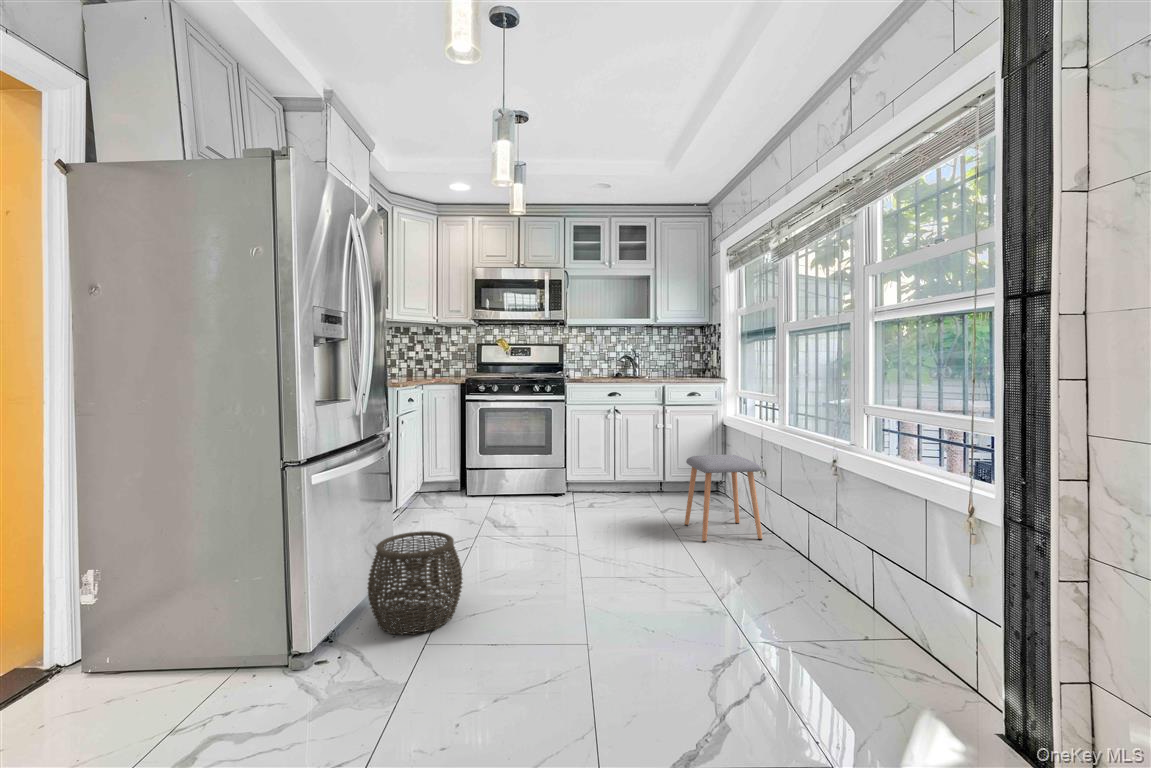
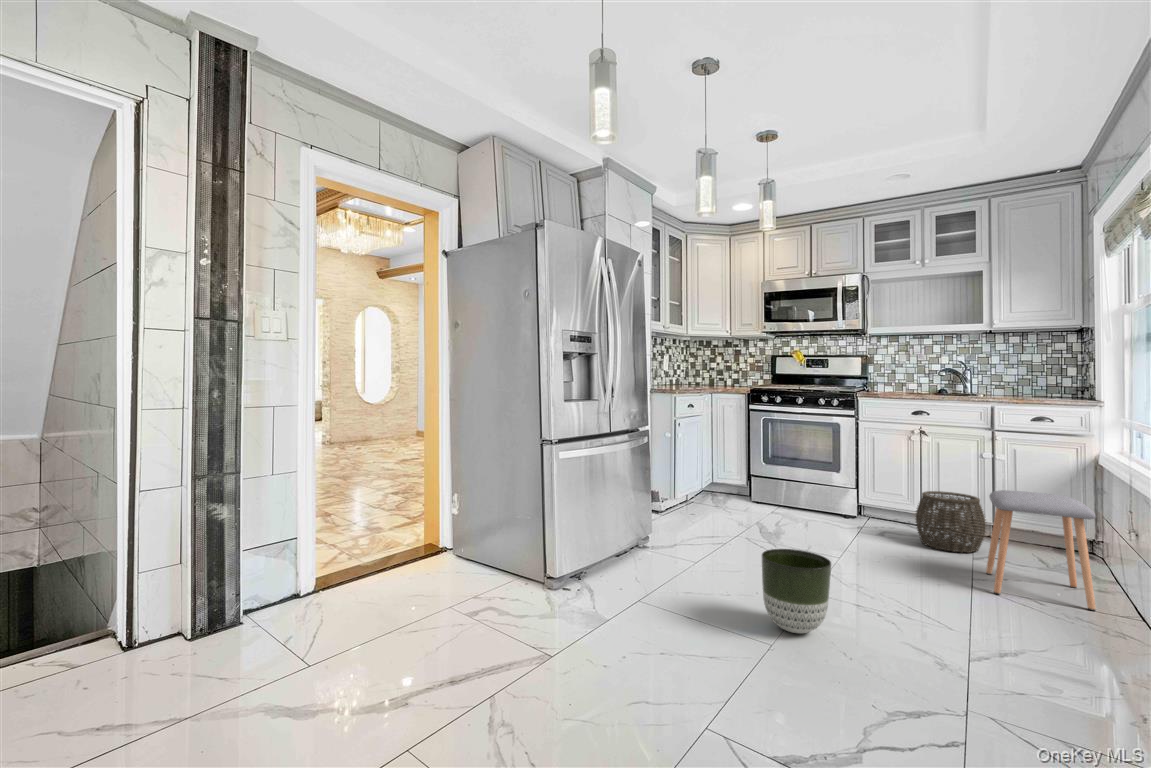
woven basket: present [368,531,463,635] -> present [916,491,987,553]
planter: none [568,545,635,632] -> present [762,549,831,634]

